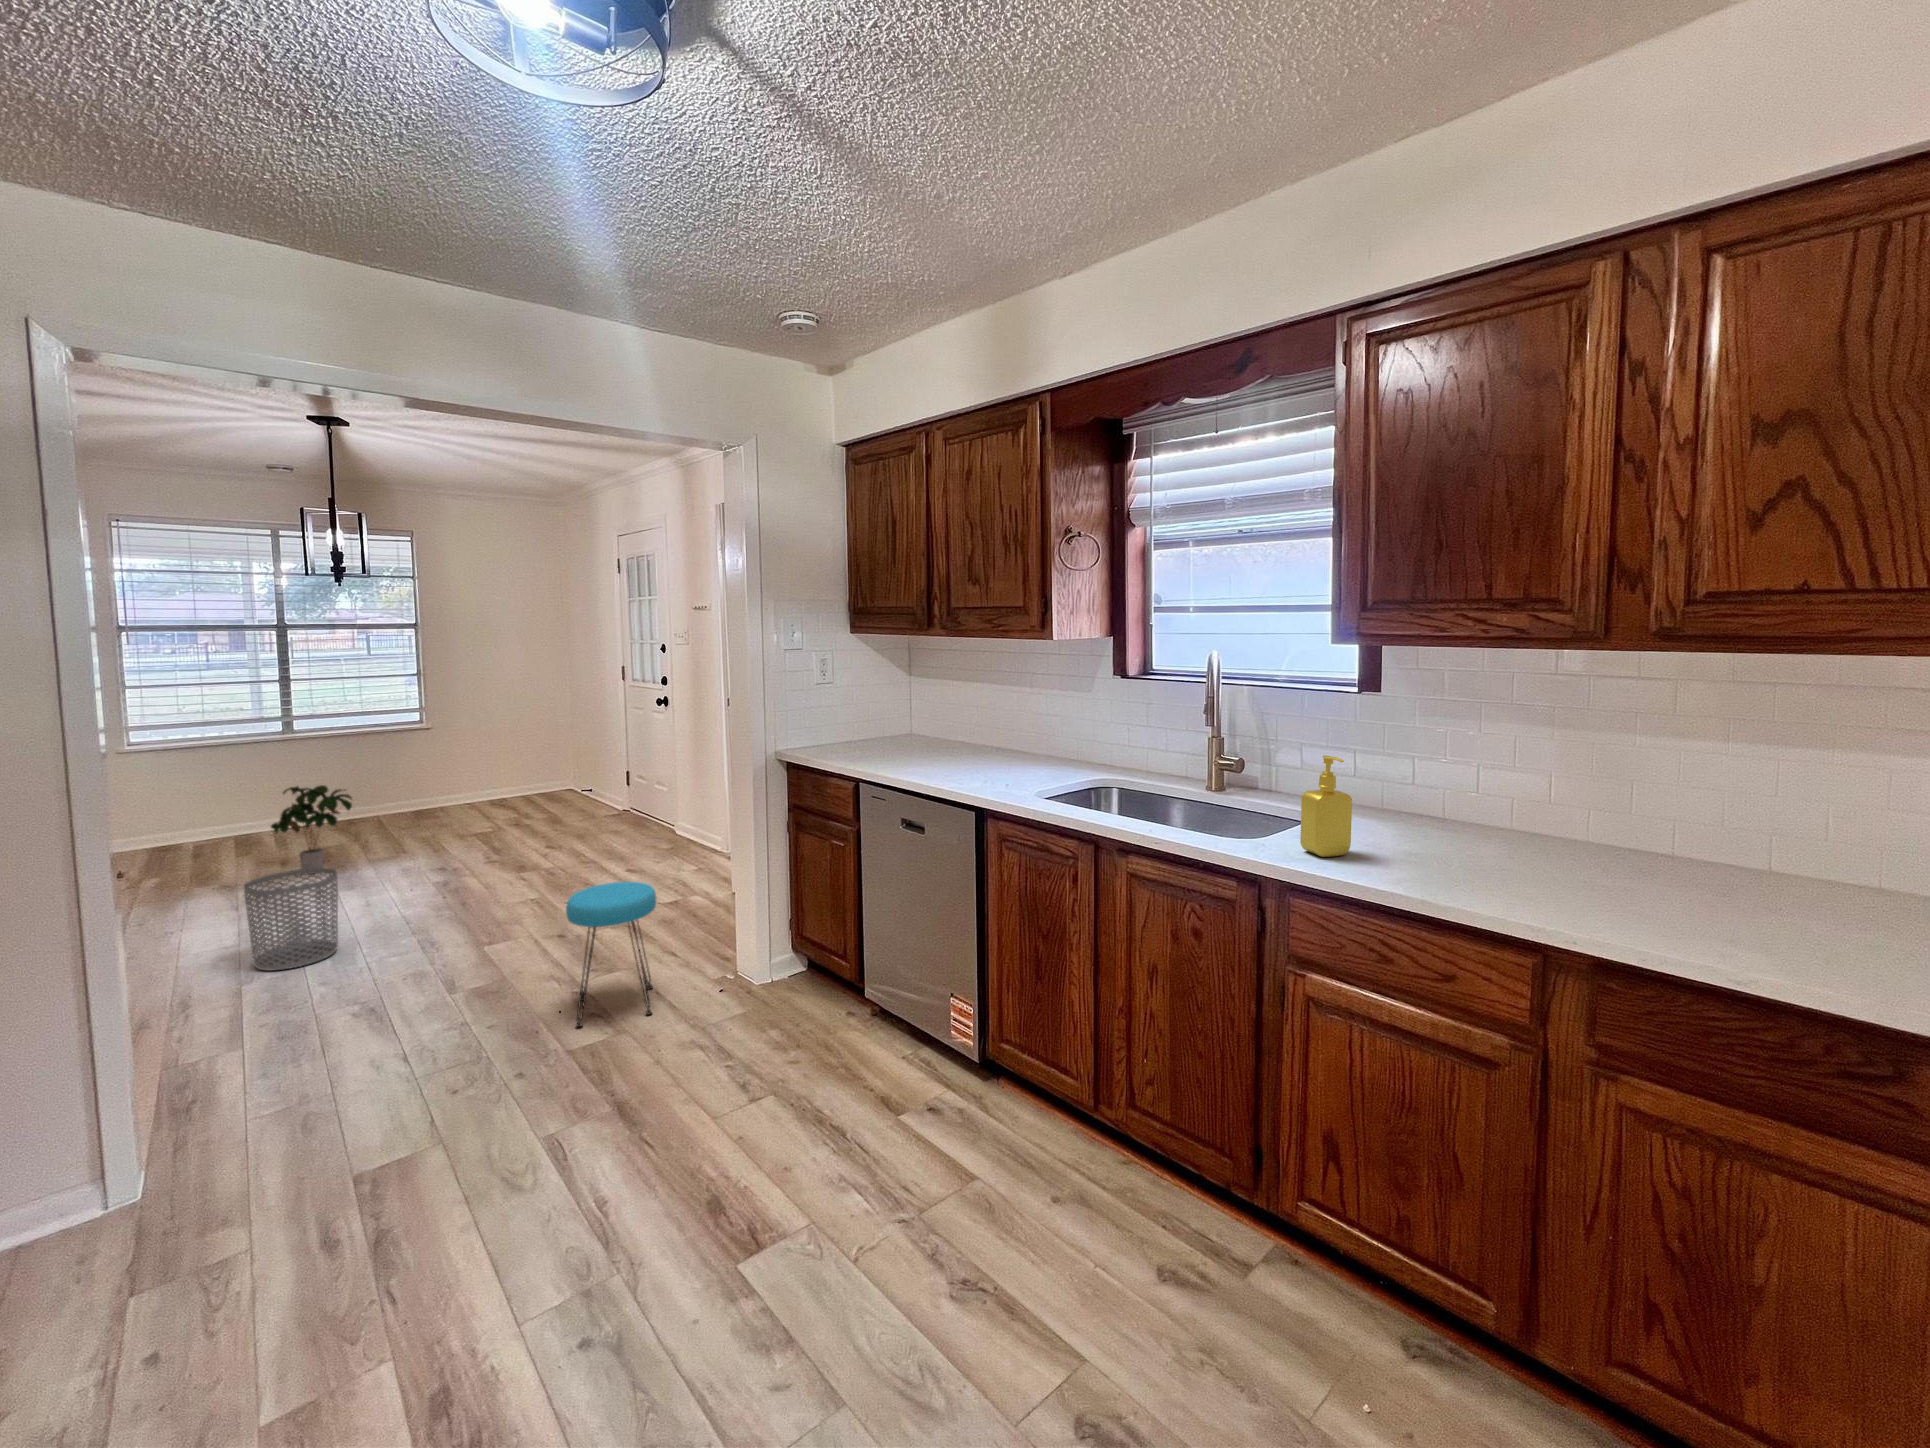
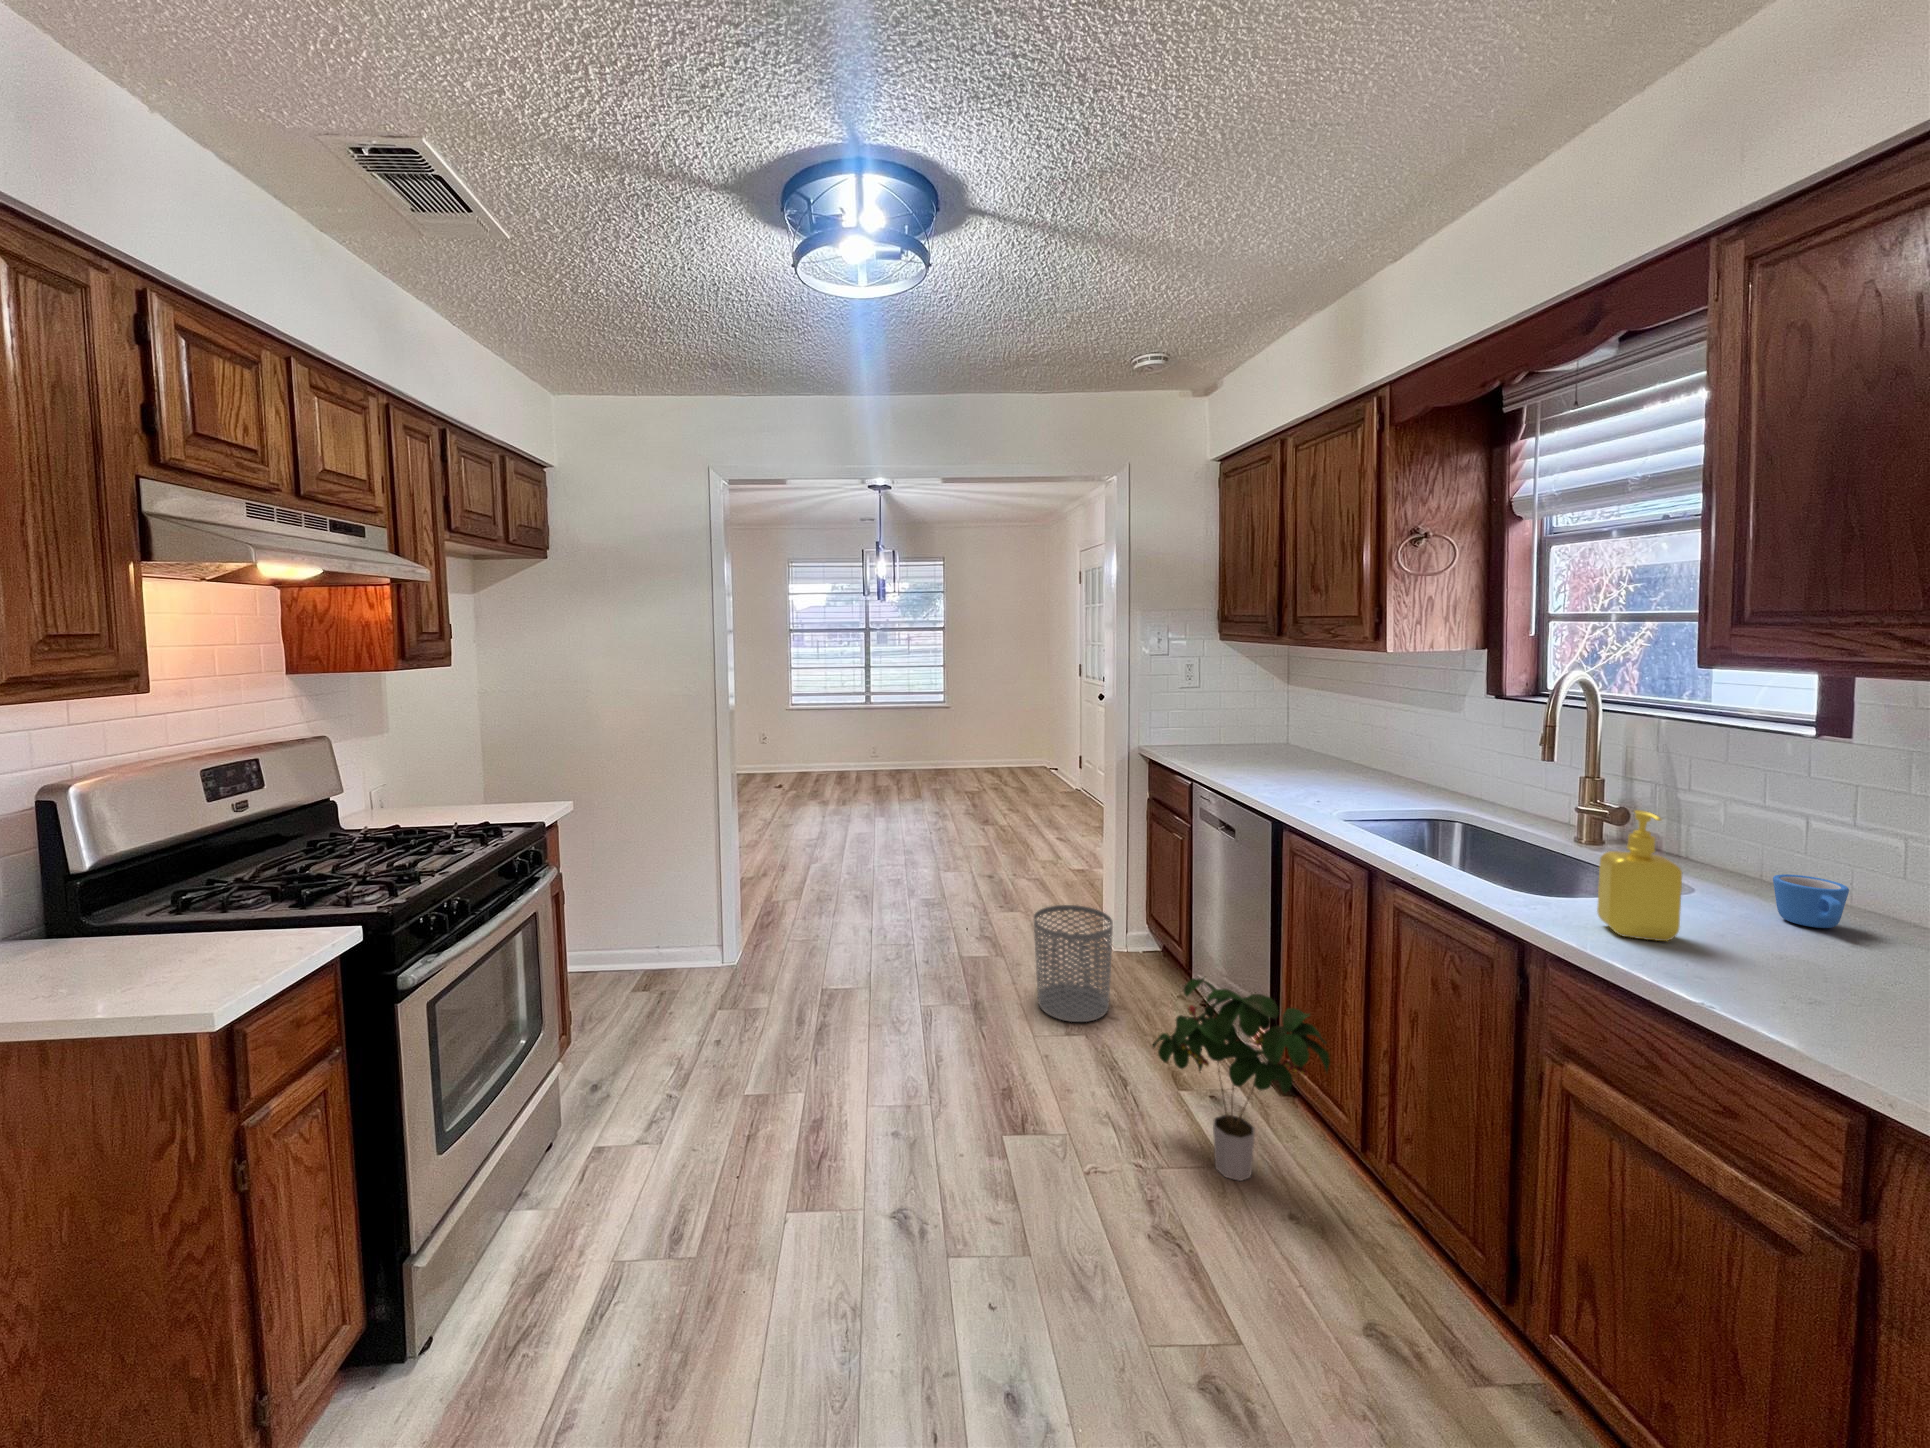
potted plant: present [271,785,352,874] -> present [1153,978,1330,1181]
mug: none [1358,792,1401,827] -> present [1773,874,1849,928]
waste bin: present [244,868,338,971] -> present [1034,905,1113,1022]
stool: present [566,882,656,1027] -> none [969,837,1032,945]

